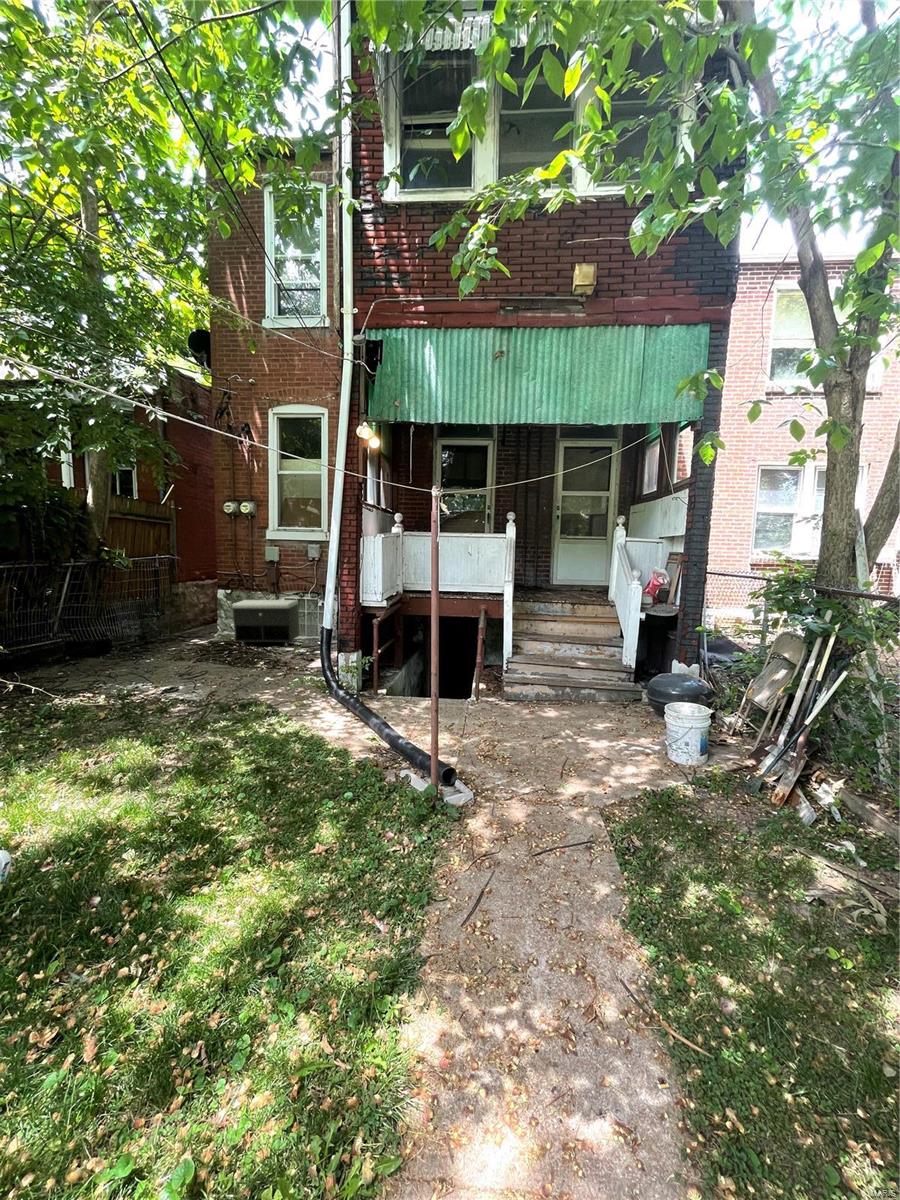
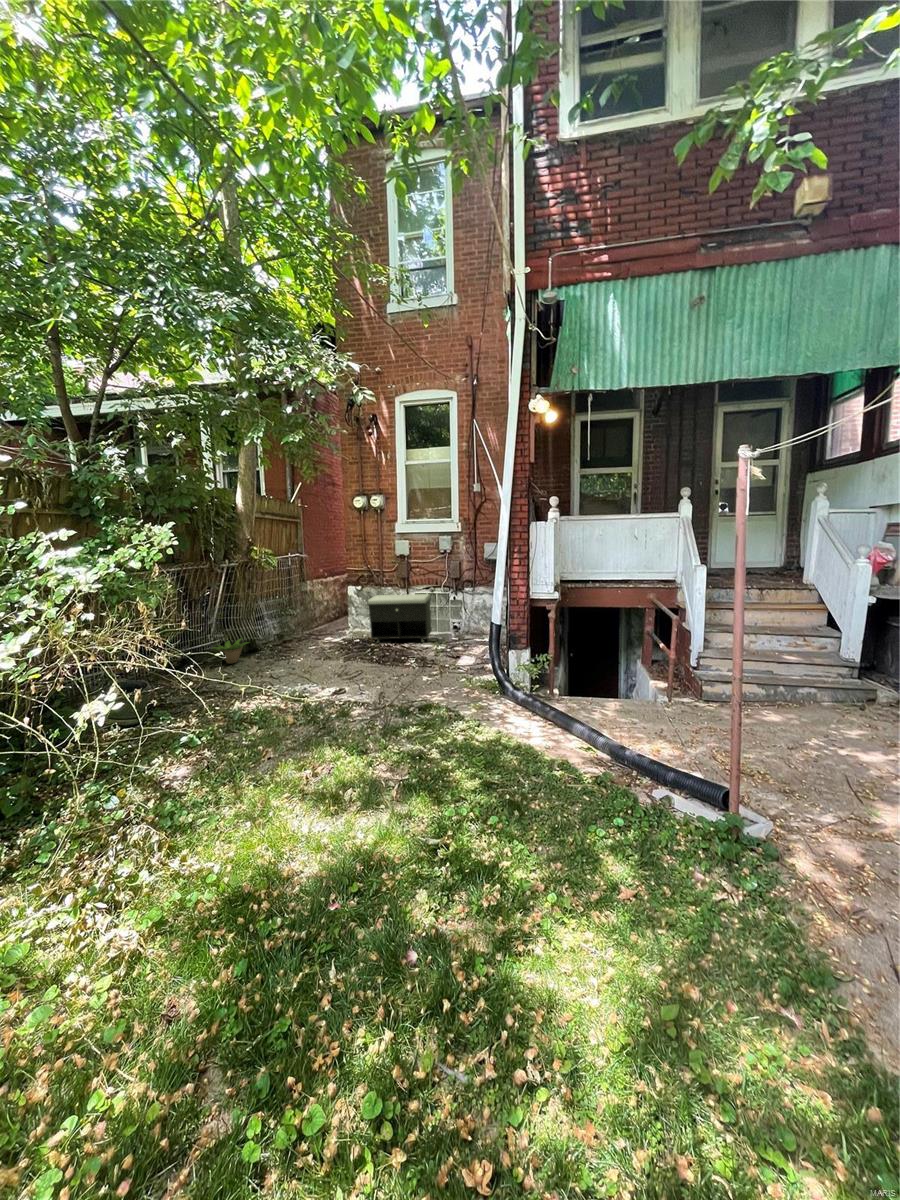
decorative plant: none [57,638,103,663] -> present [214,639,248,663]

